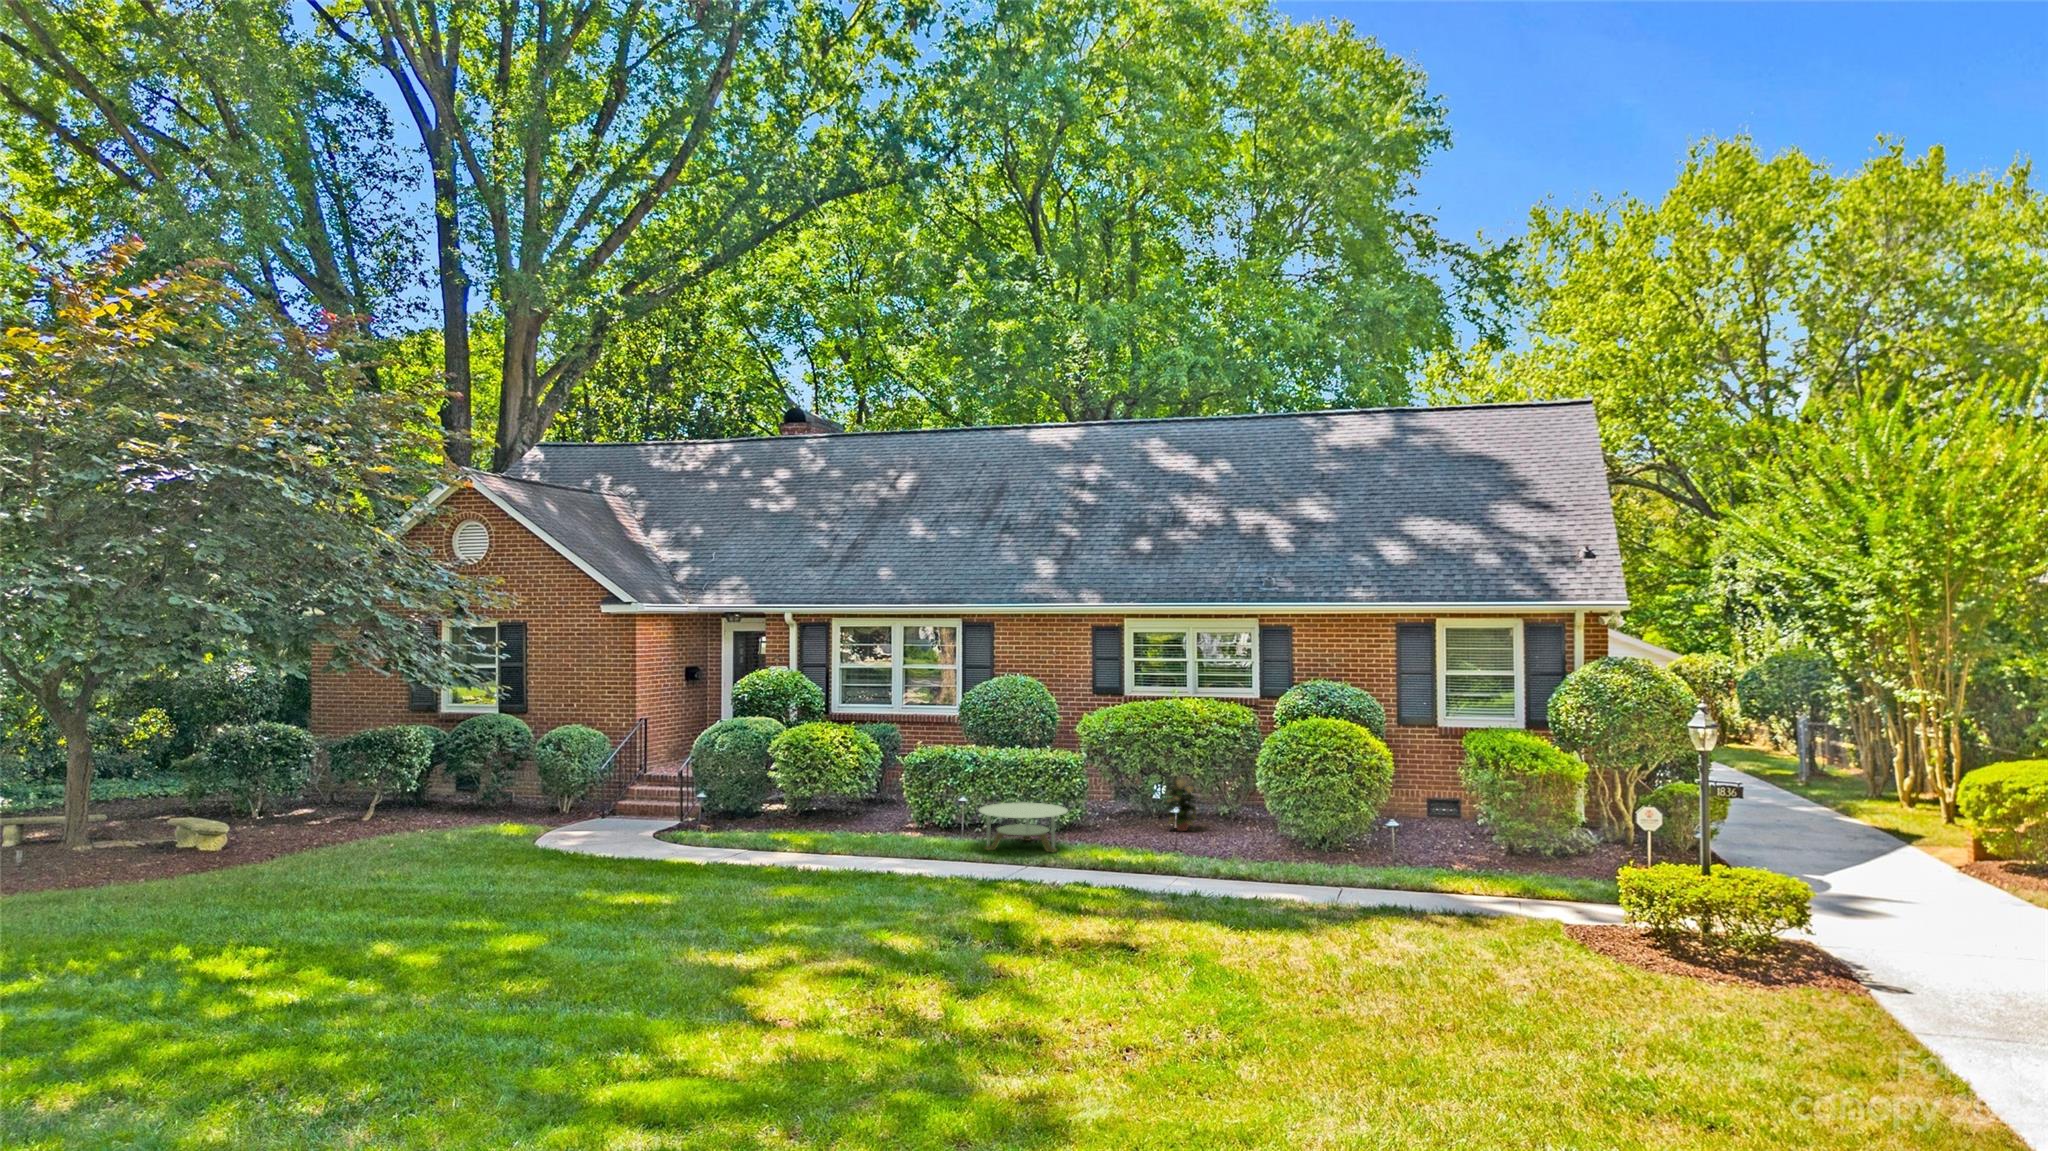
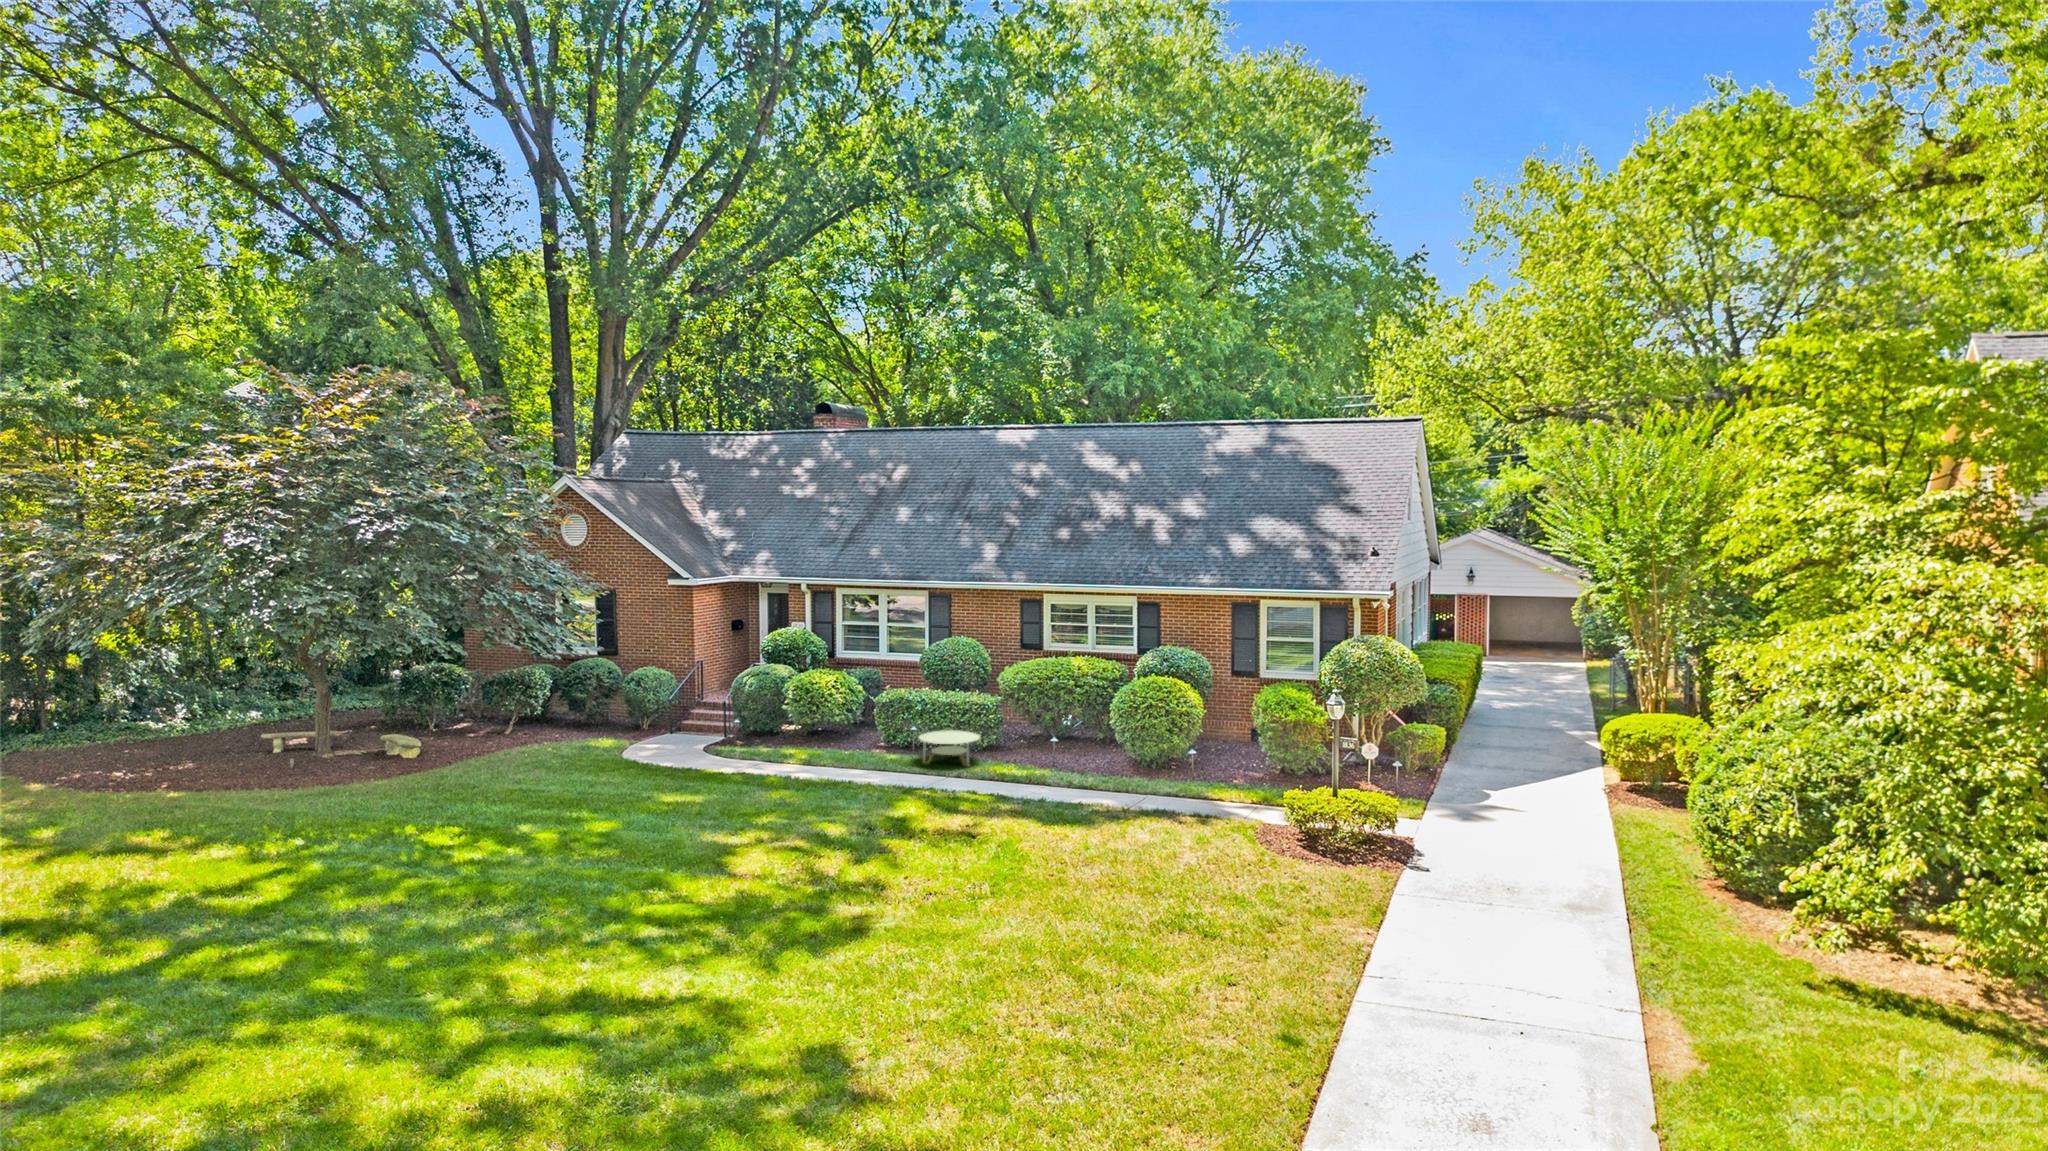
decorative plant: present [1166,779,1197,831] -> none [1056,714,1081,750]

